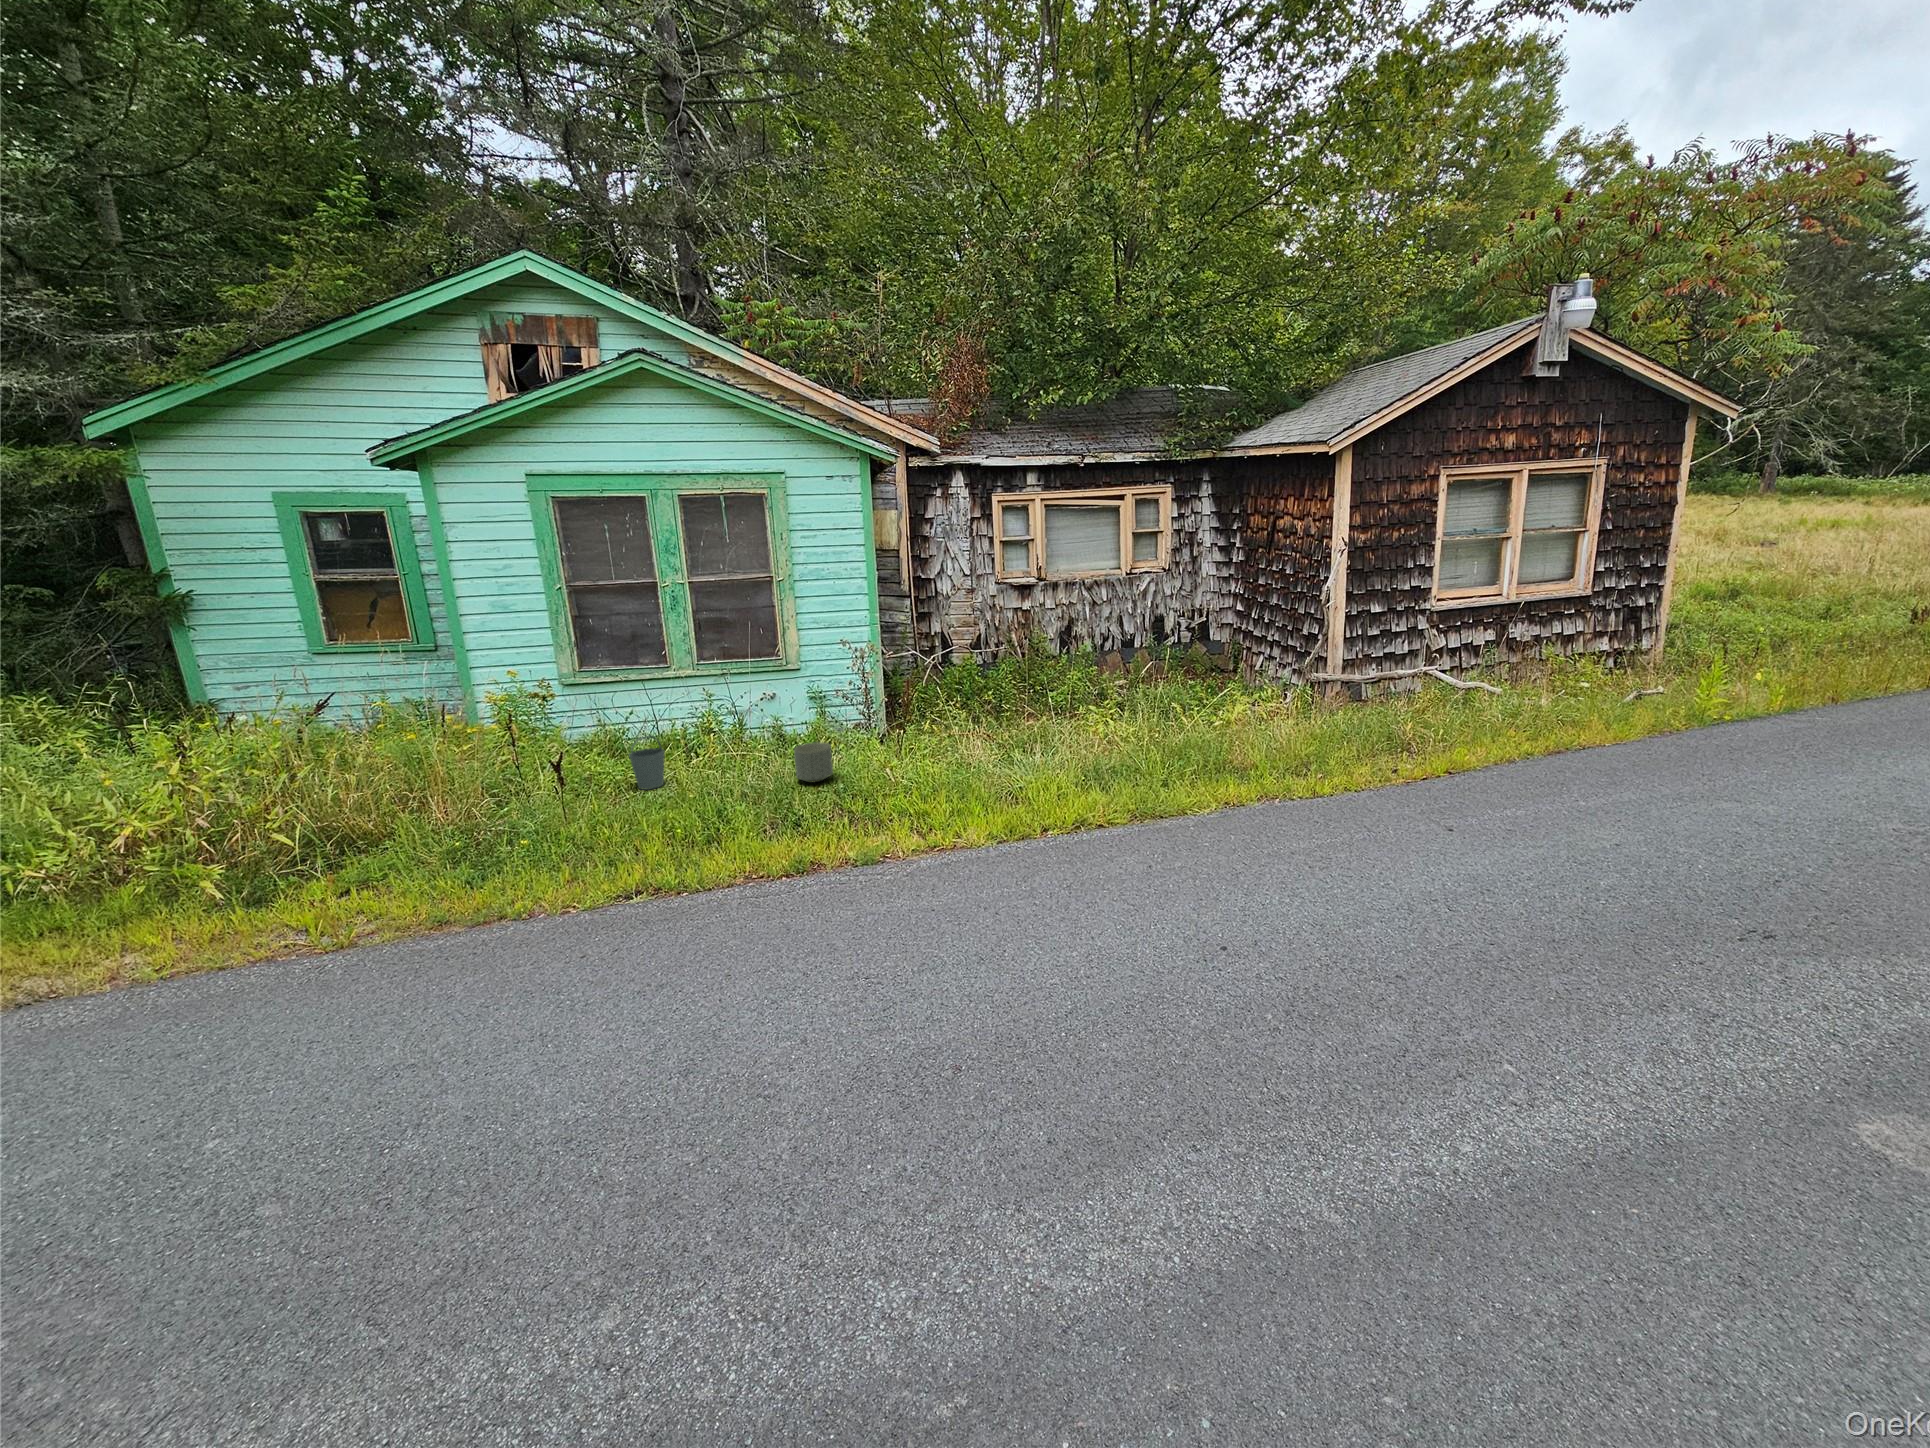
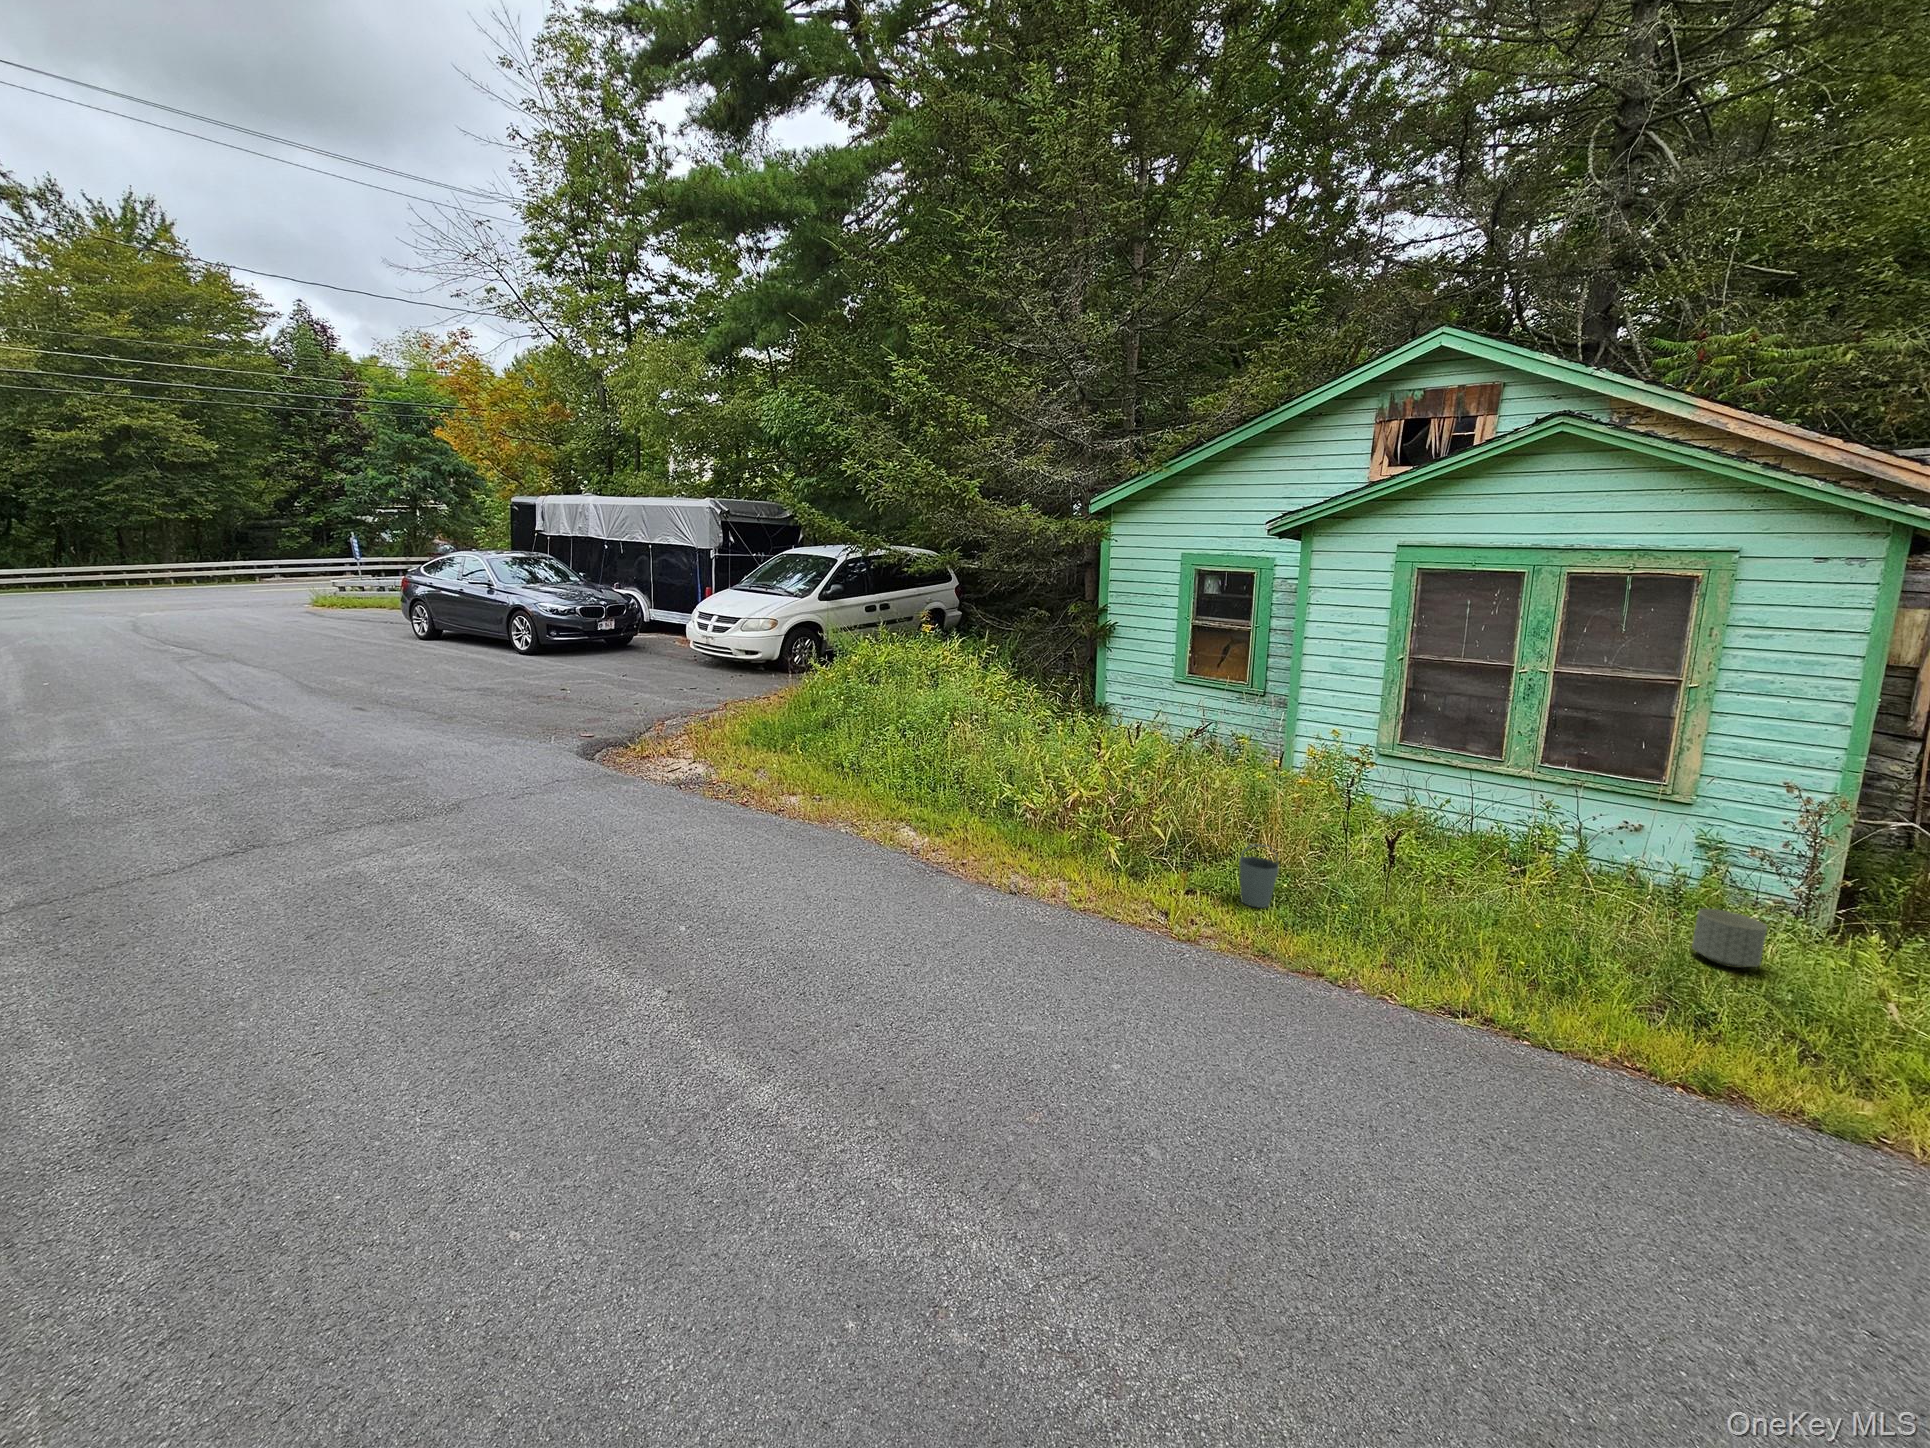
bucket: present [629,739,665,790] -> present [1239,844,1279,908]

